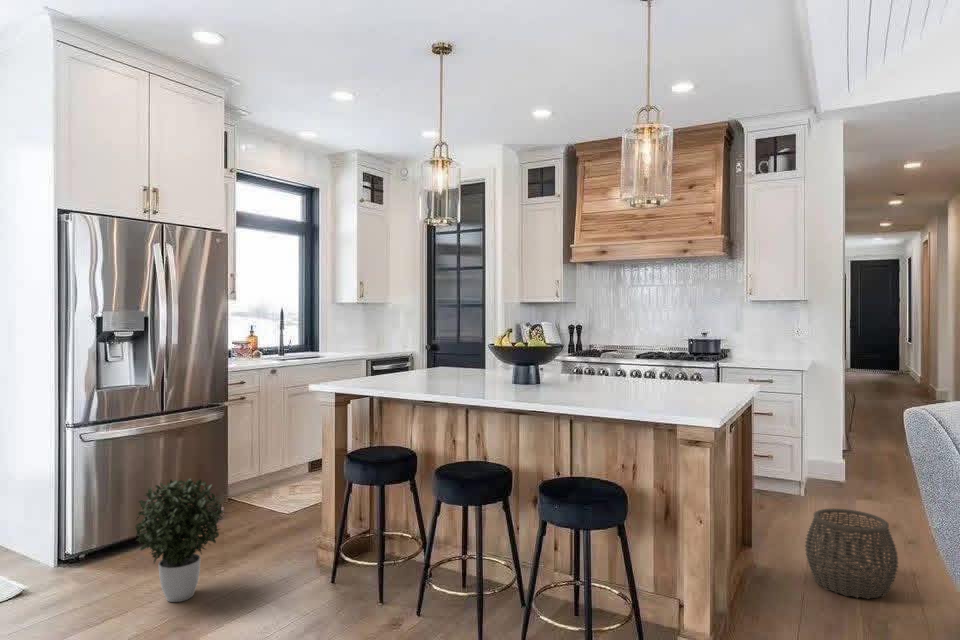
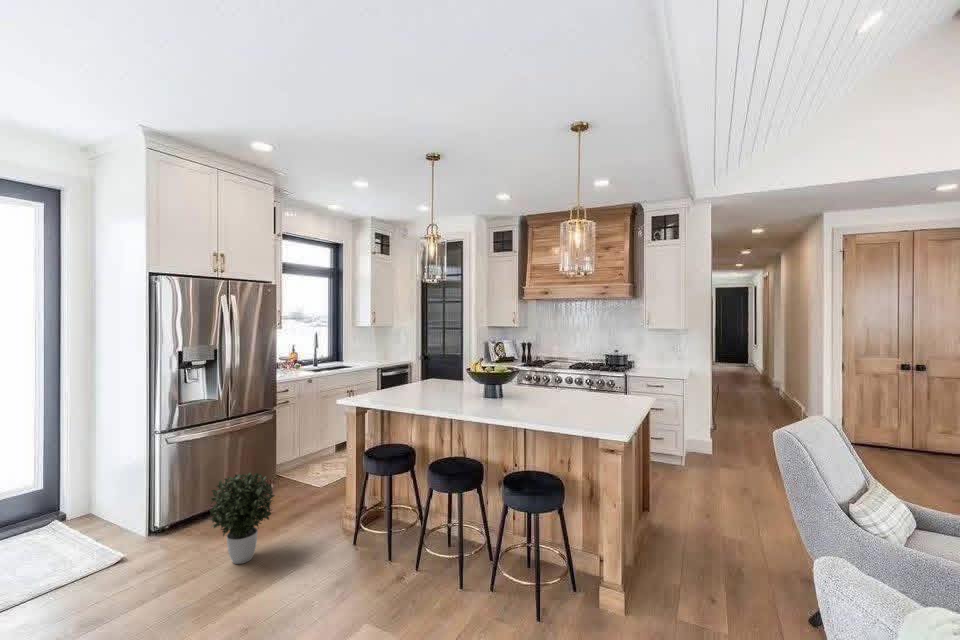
woven basket: present [805,508,898,599] -> none [685,484,748,549]

